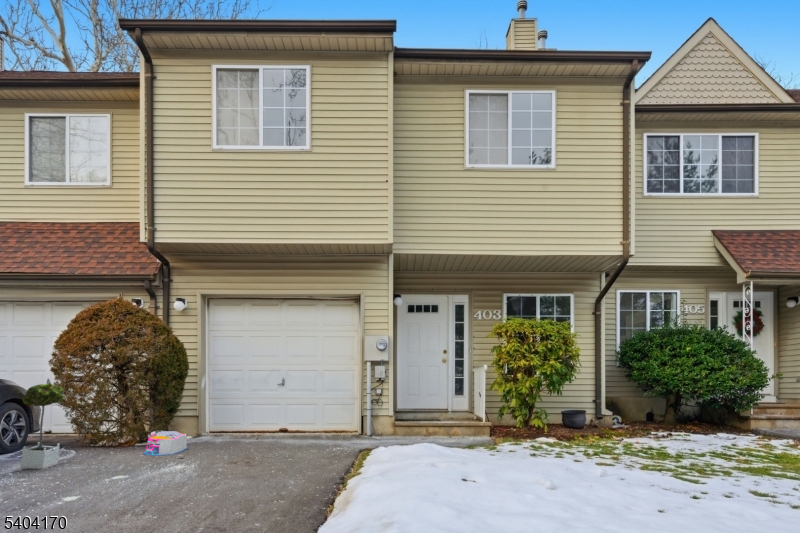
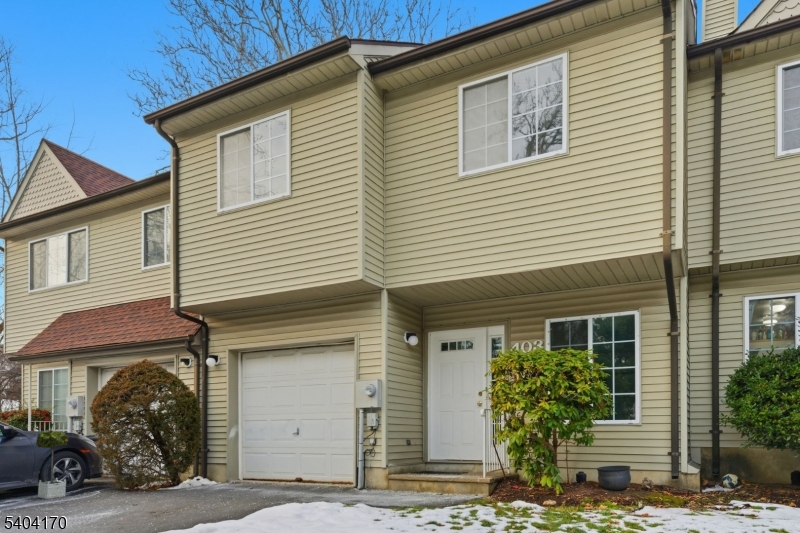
storage bin: present [143,431,188,456] -> none [135,474,178,496]

